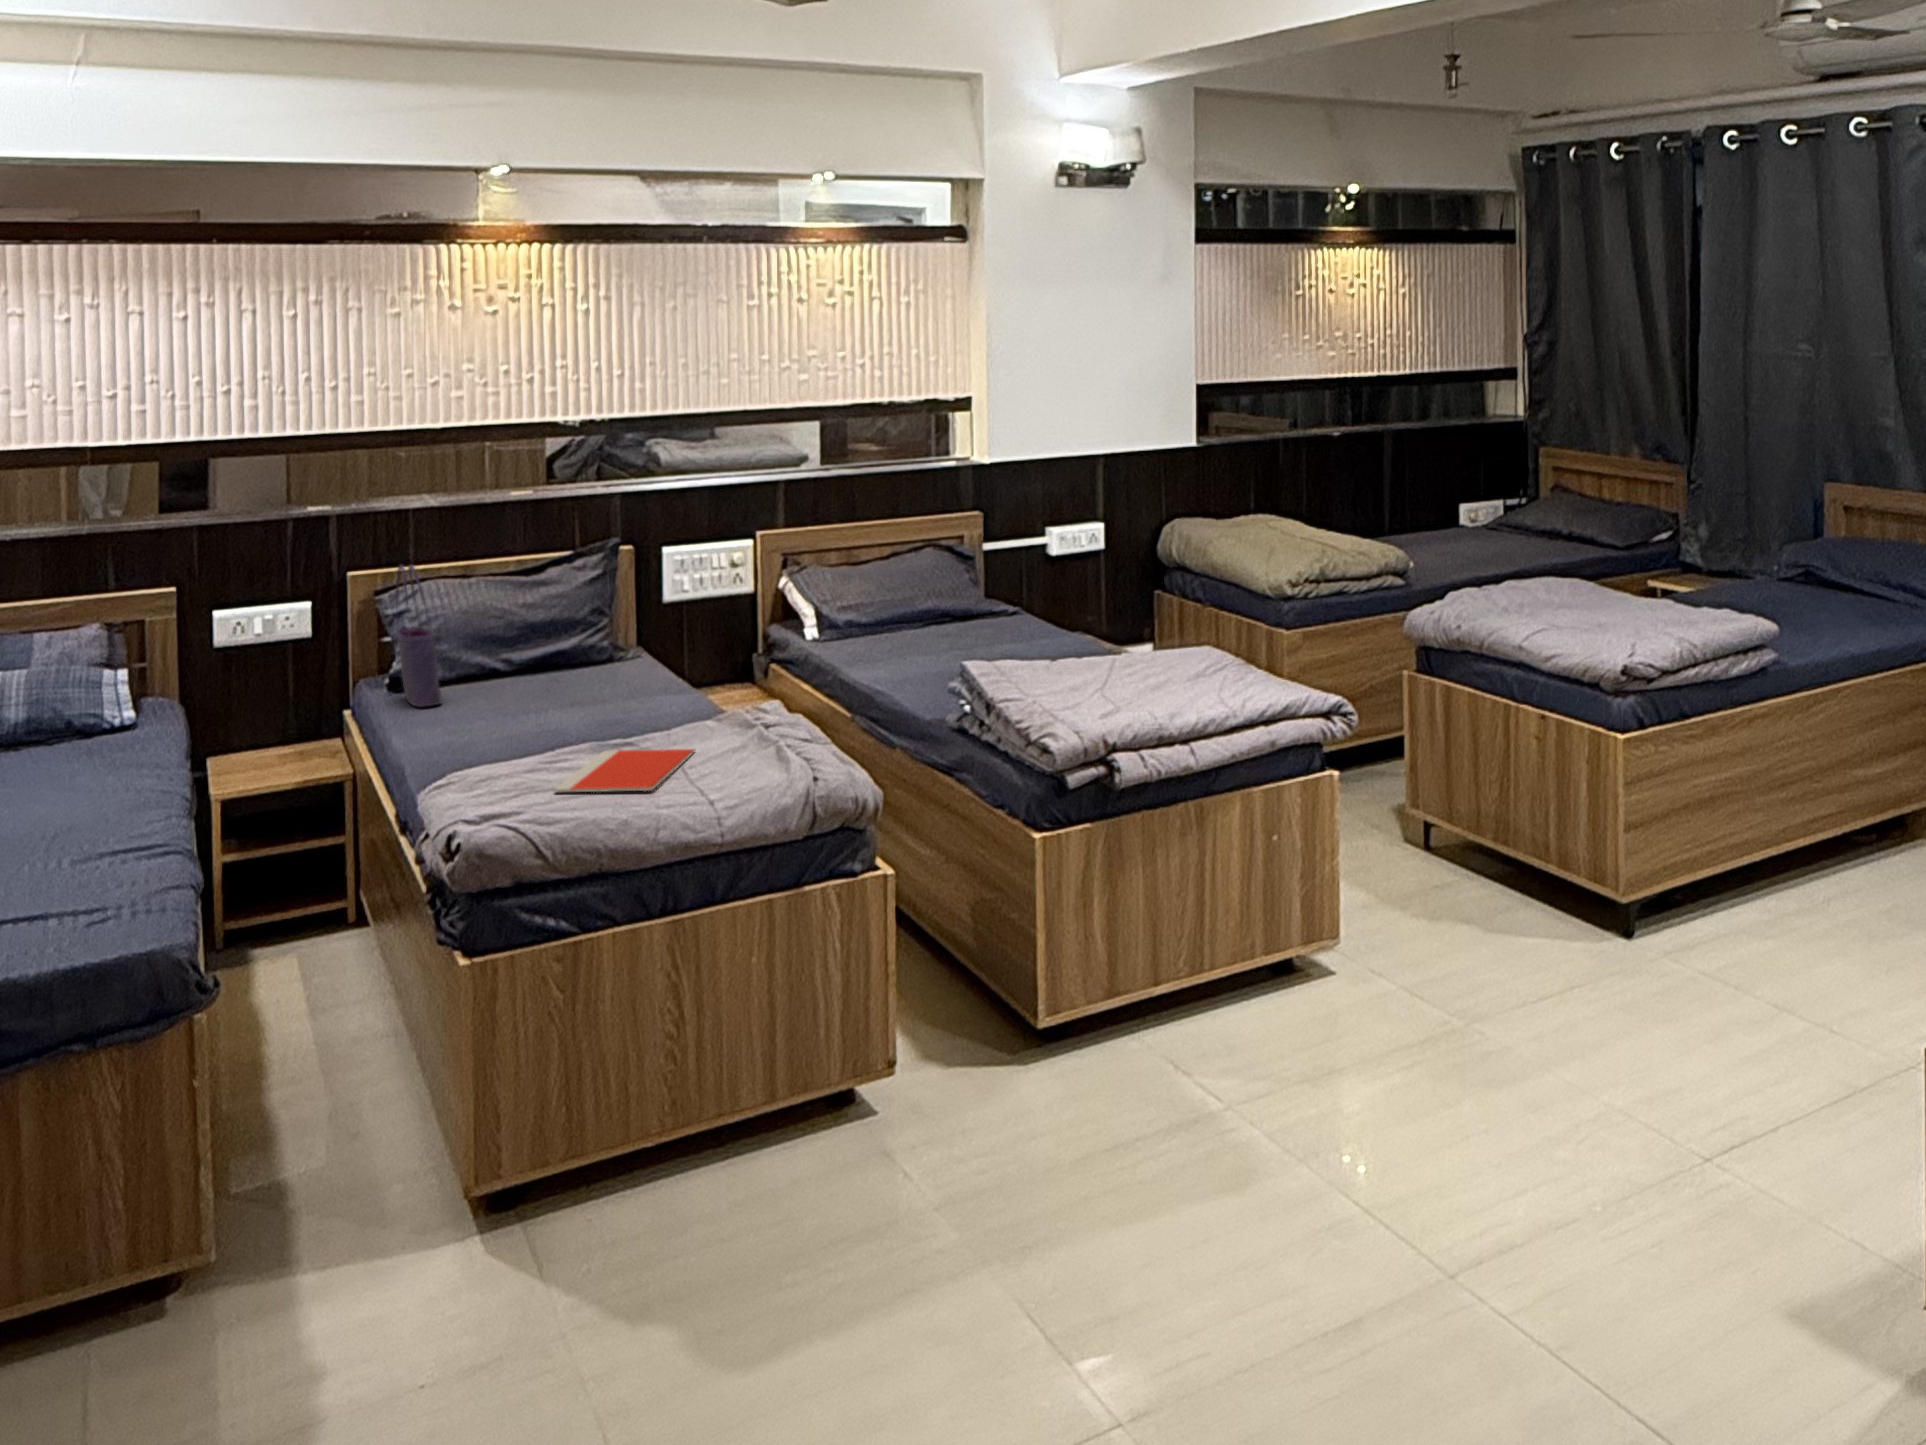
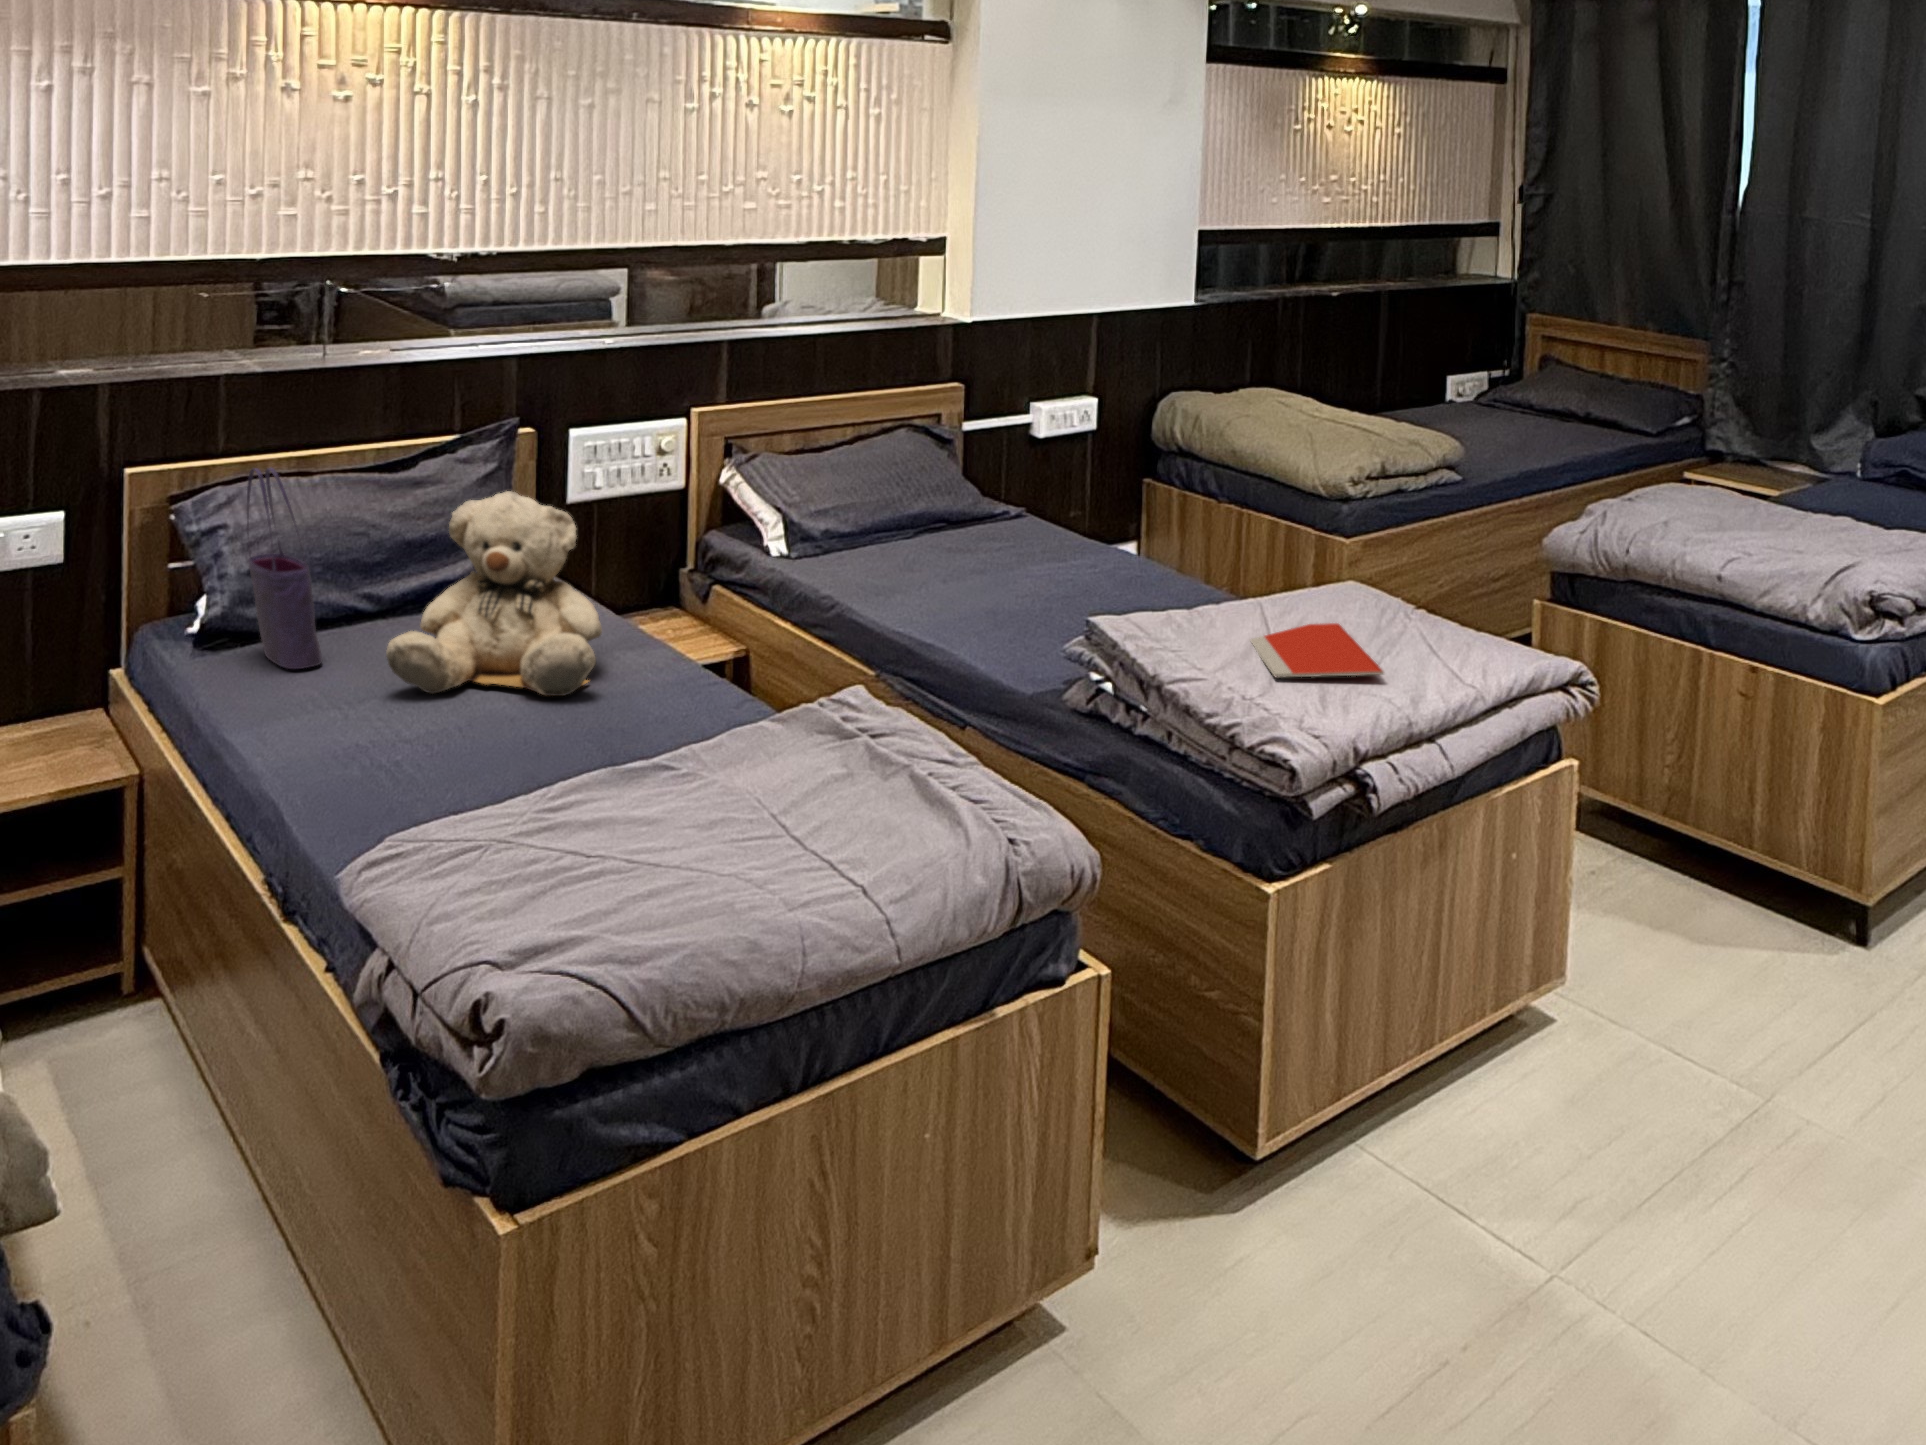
teddy bear: none [474,579,631,721] -> present [386,491,602,696]
notebook: present [554,749,695,792] -> present [1251,623,1384,677]

